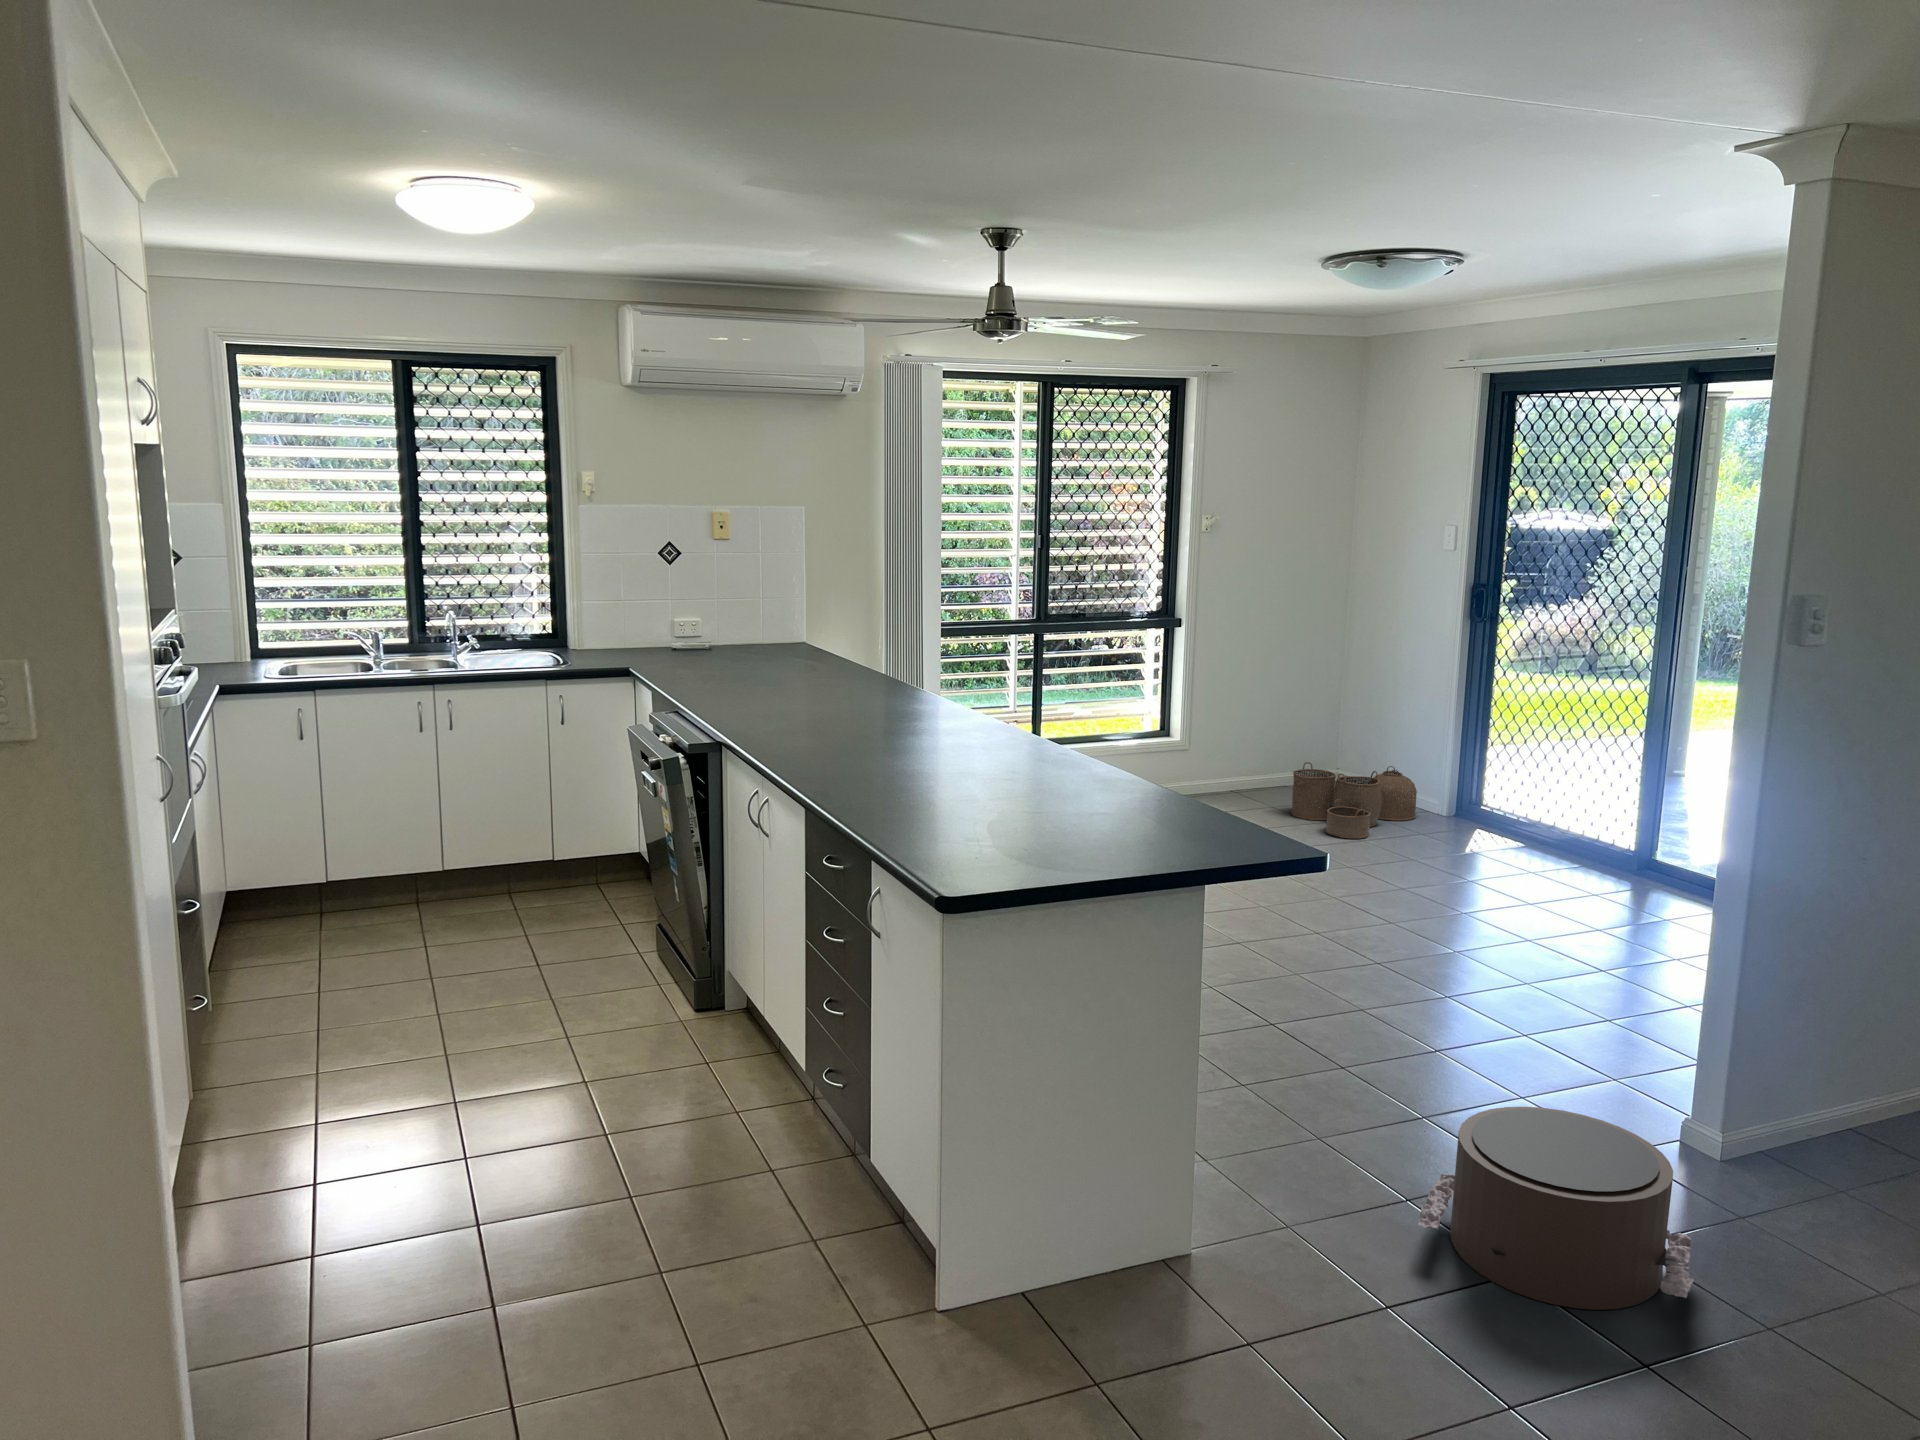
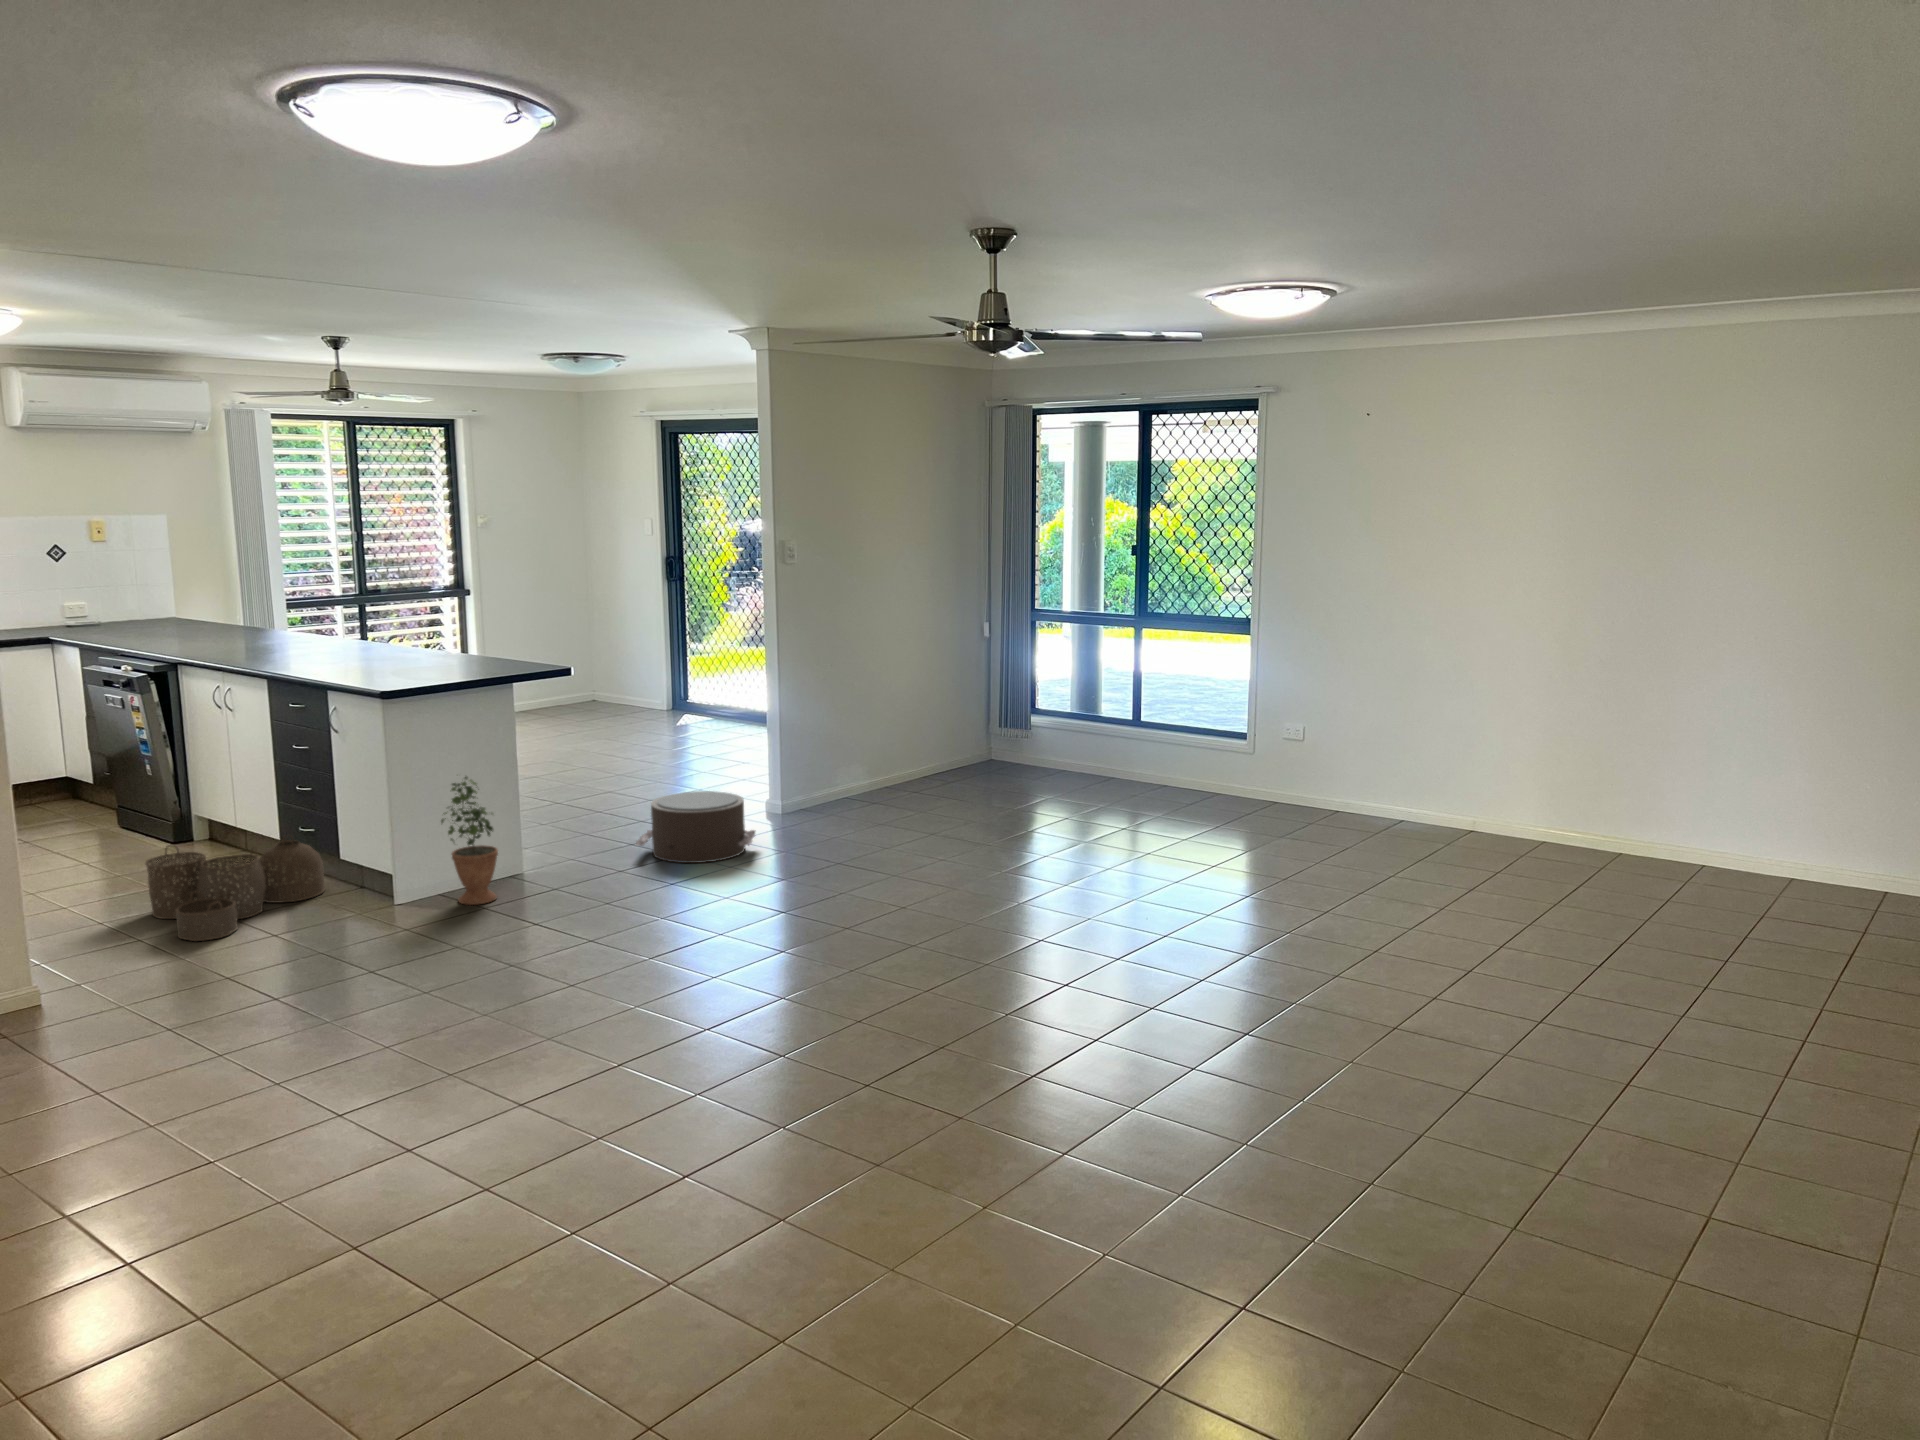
woven basket: present [1292,762,1417,839] -> present [146,836,325,941]
potted plant: none [1025,1061,1134,1345] -> present [441,777,498,905]

